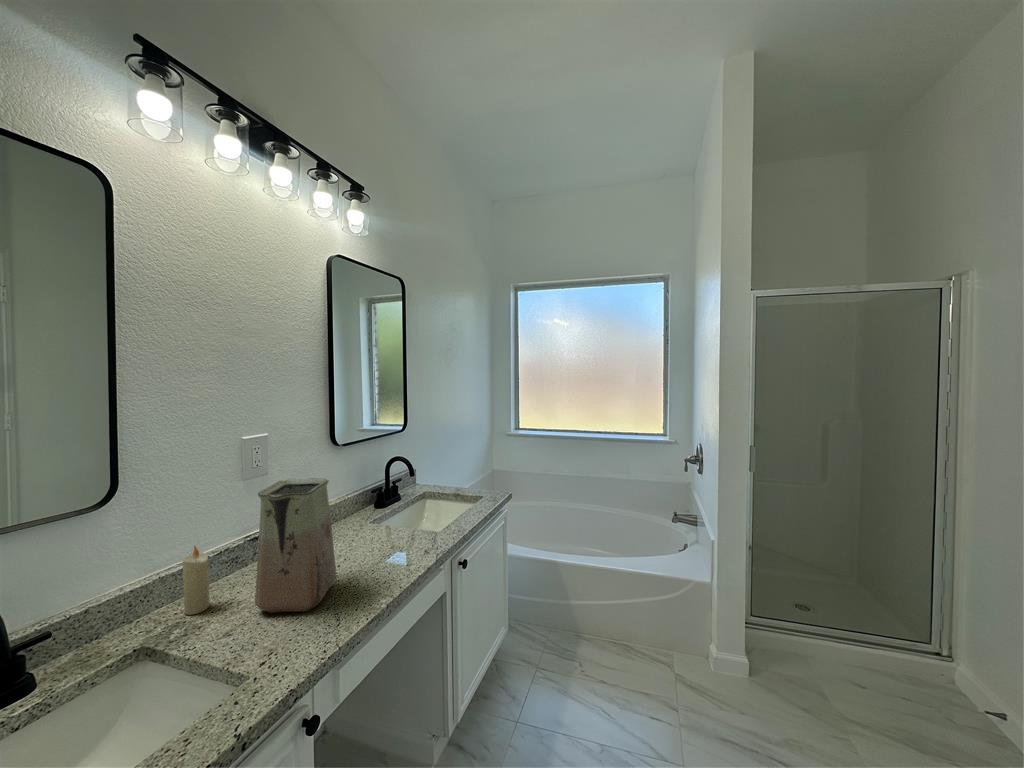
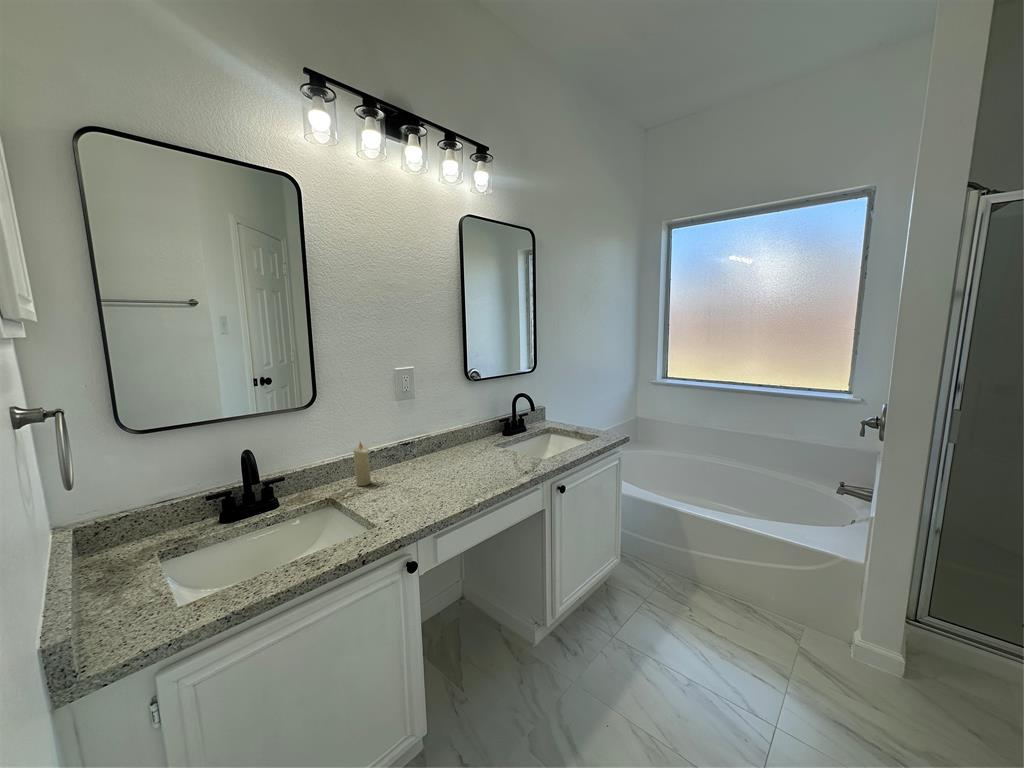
vase: present [255,478,336,613] -> none [391,401,448,497]

